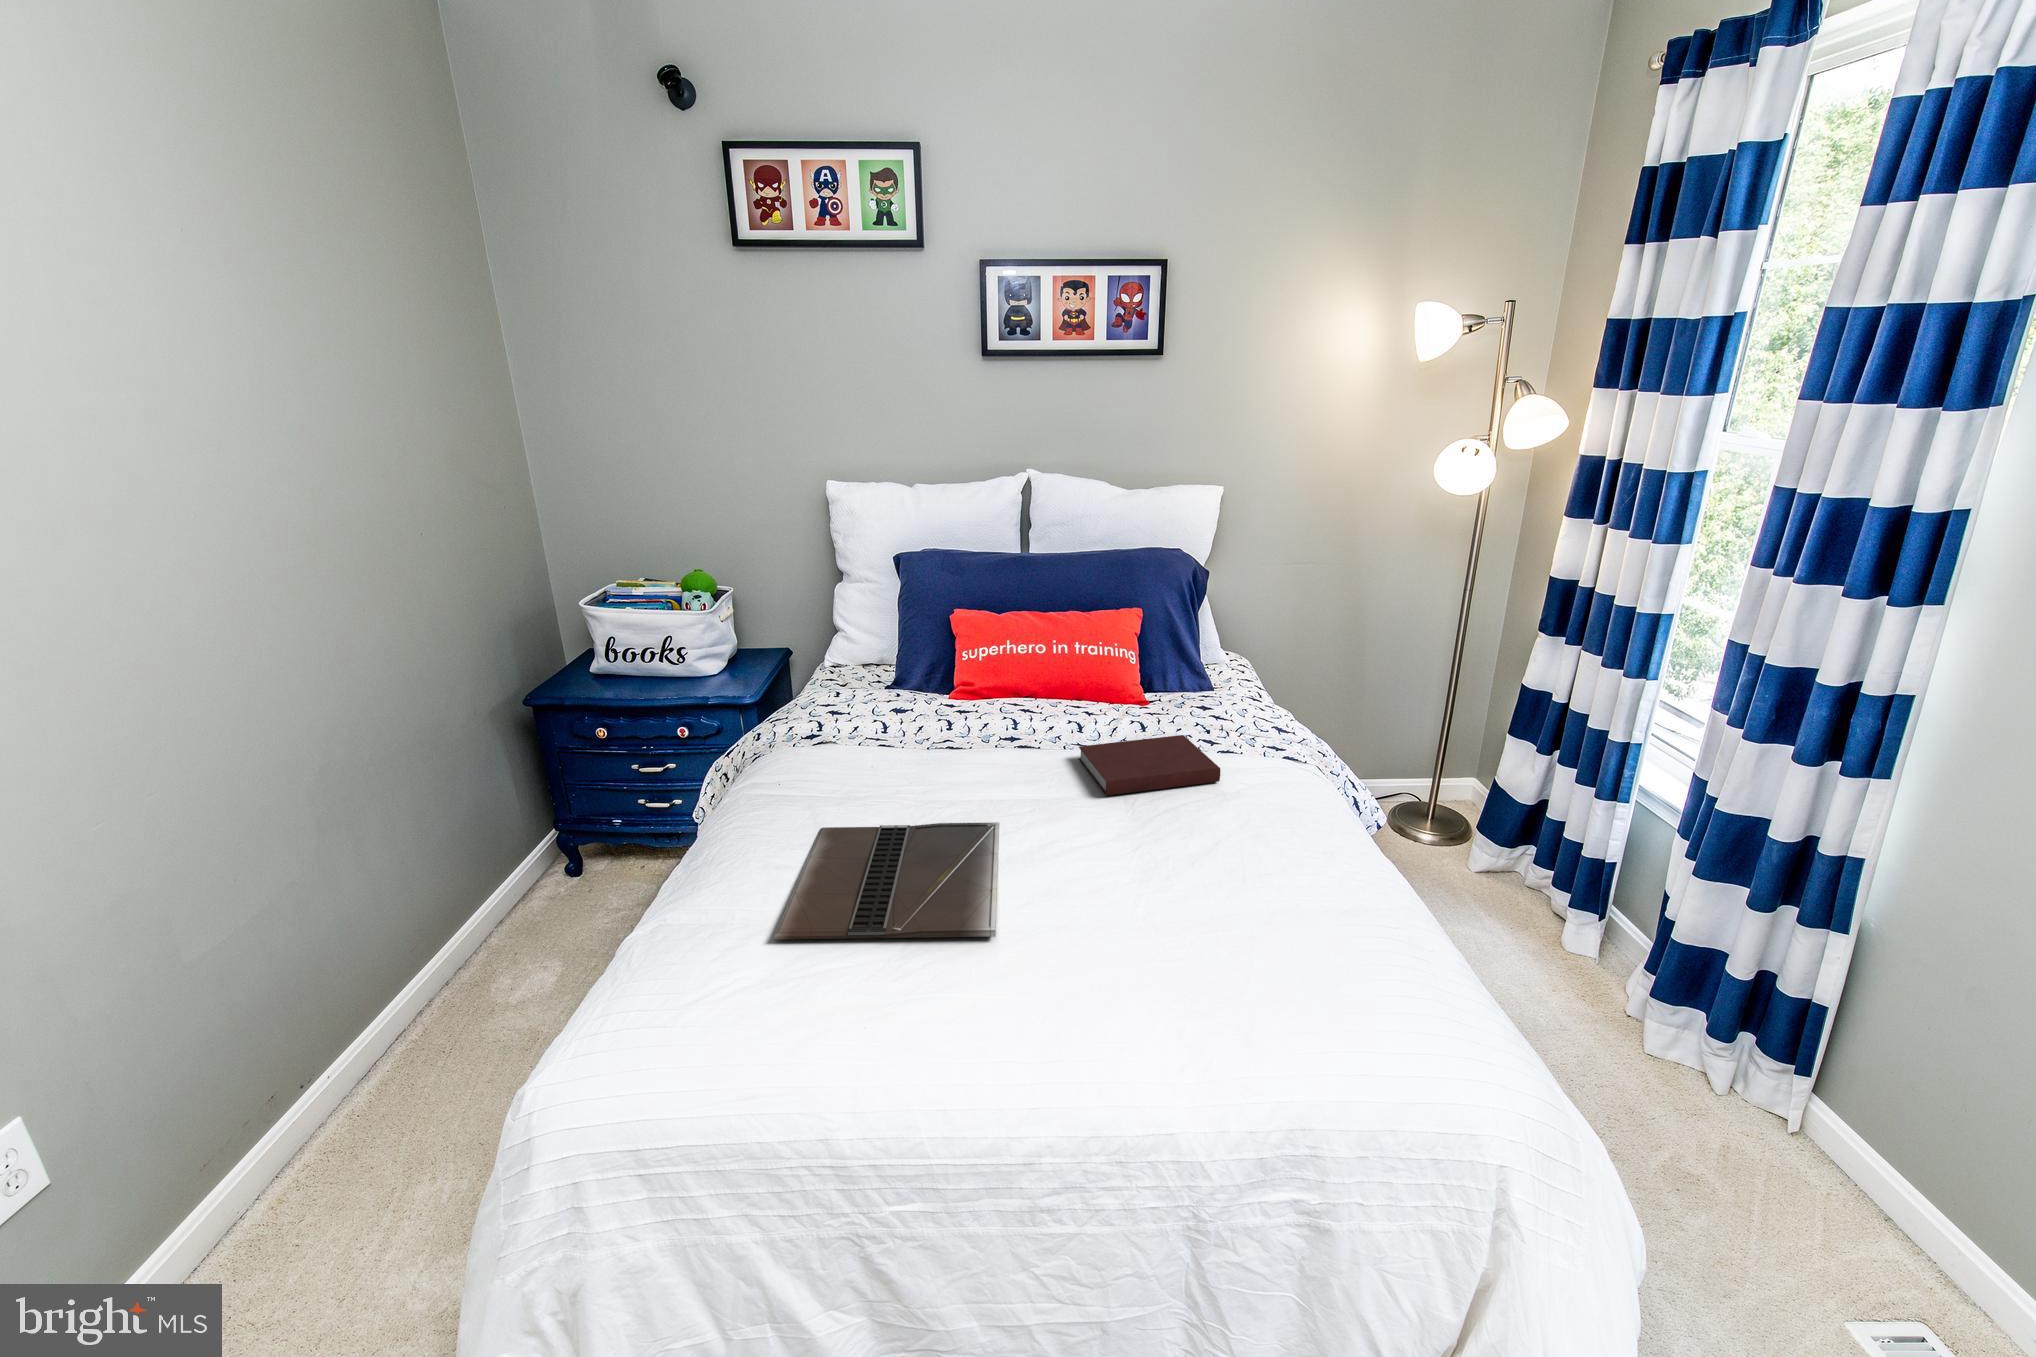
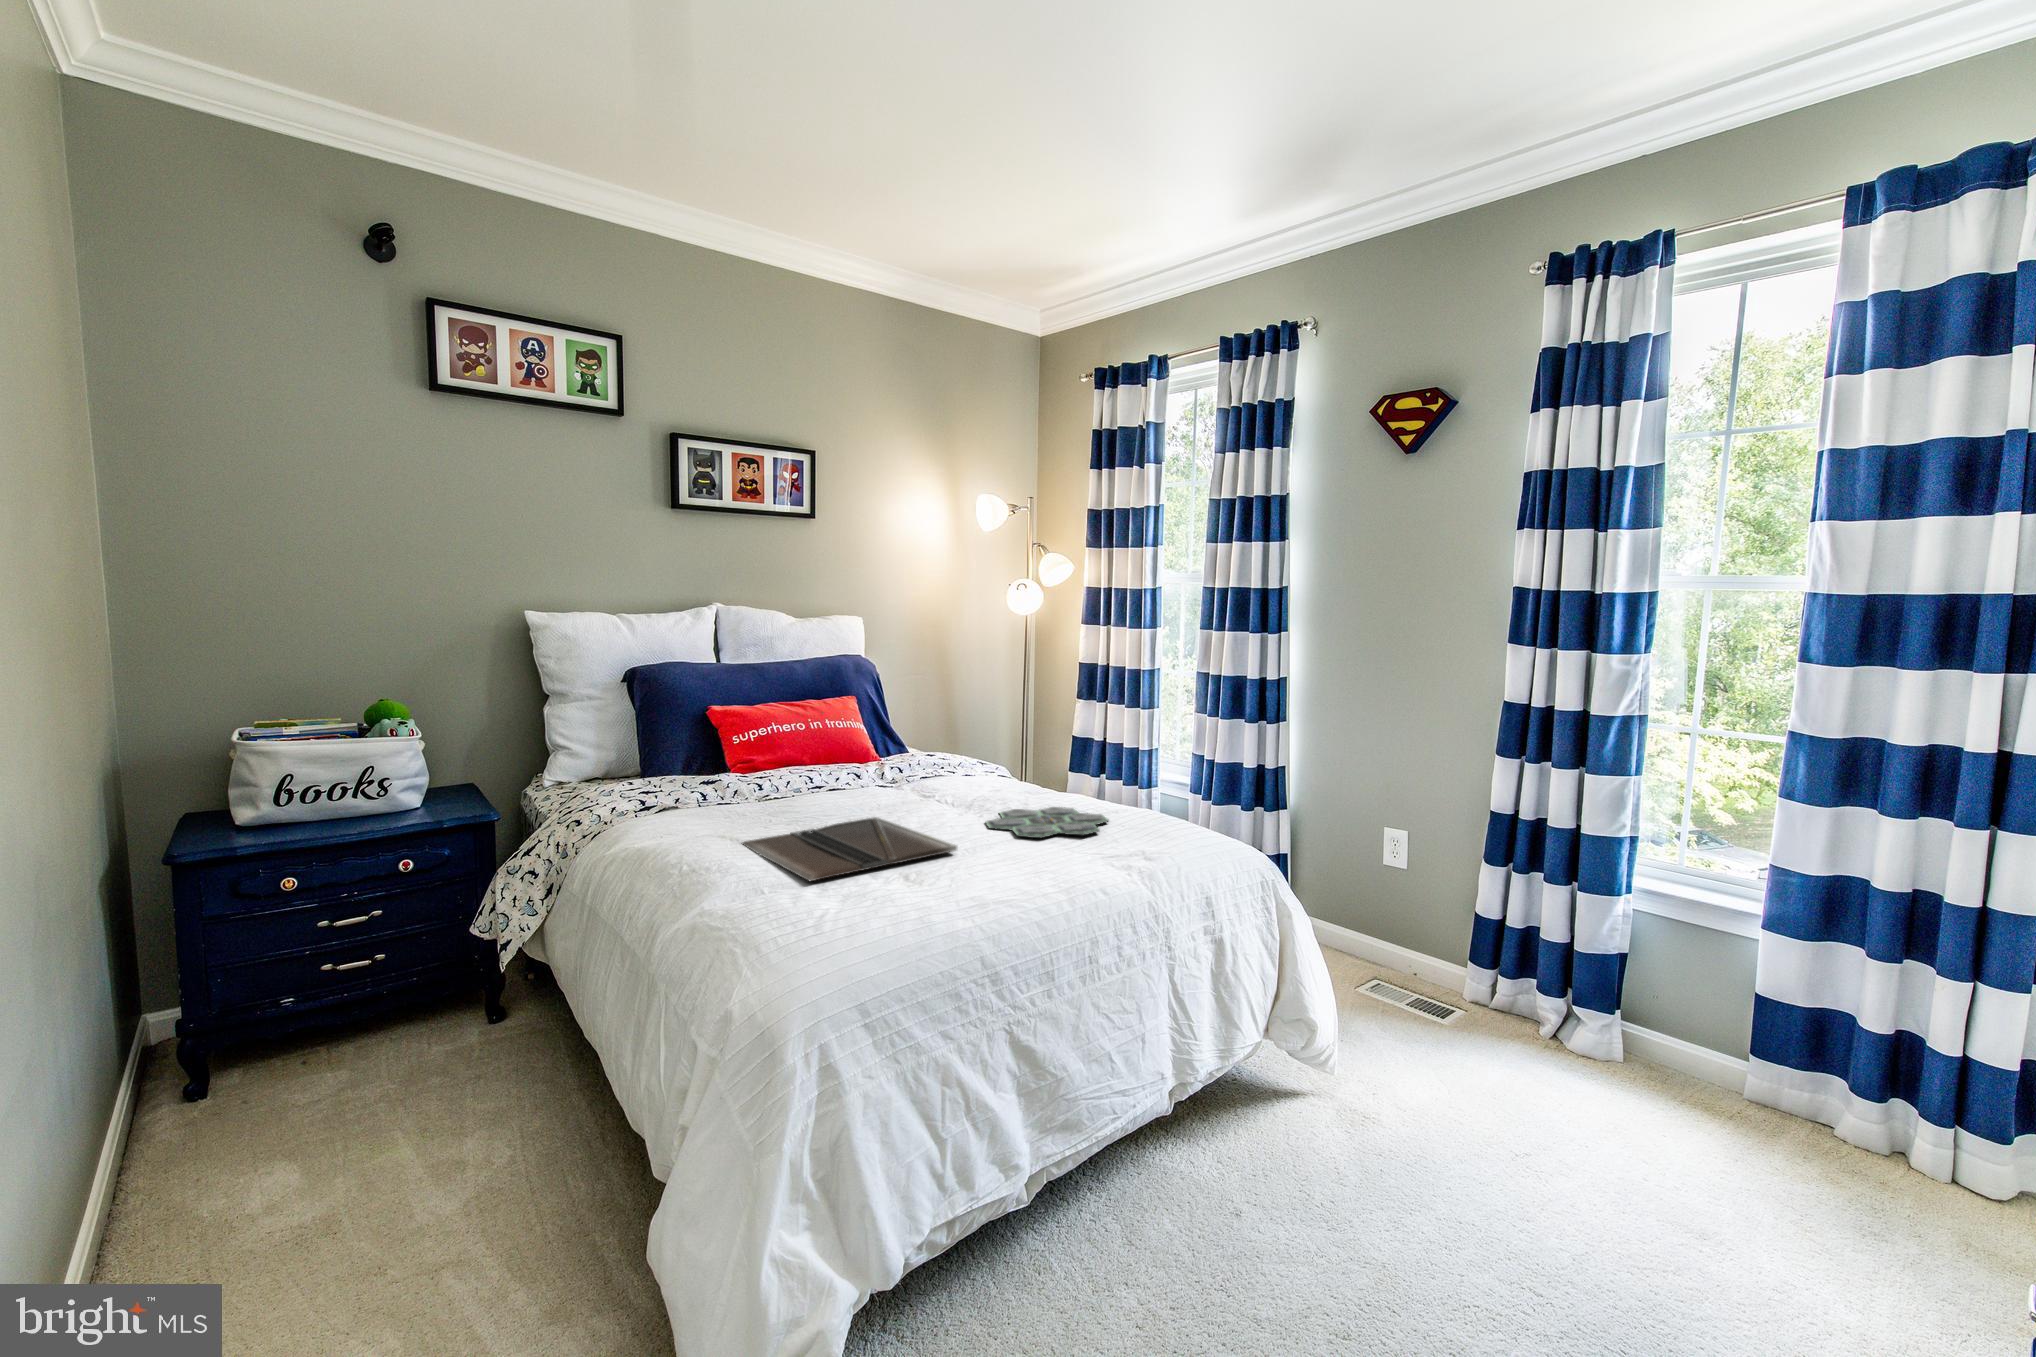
notebook: present [1079,735,1220,795] -> none [879,766,987,798]
board game: none [1103,855,1292,963] -> present [985,807,1109,838]

